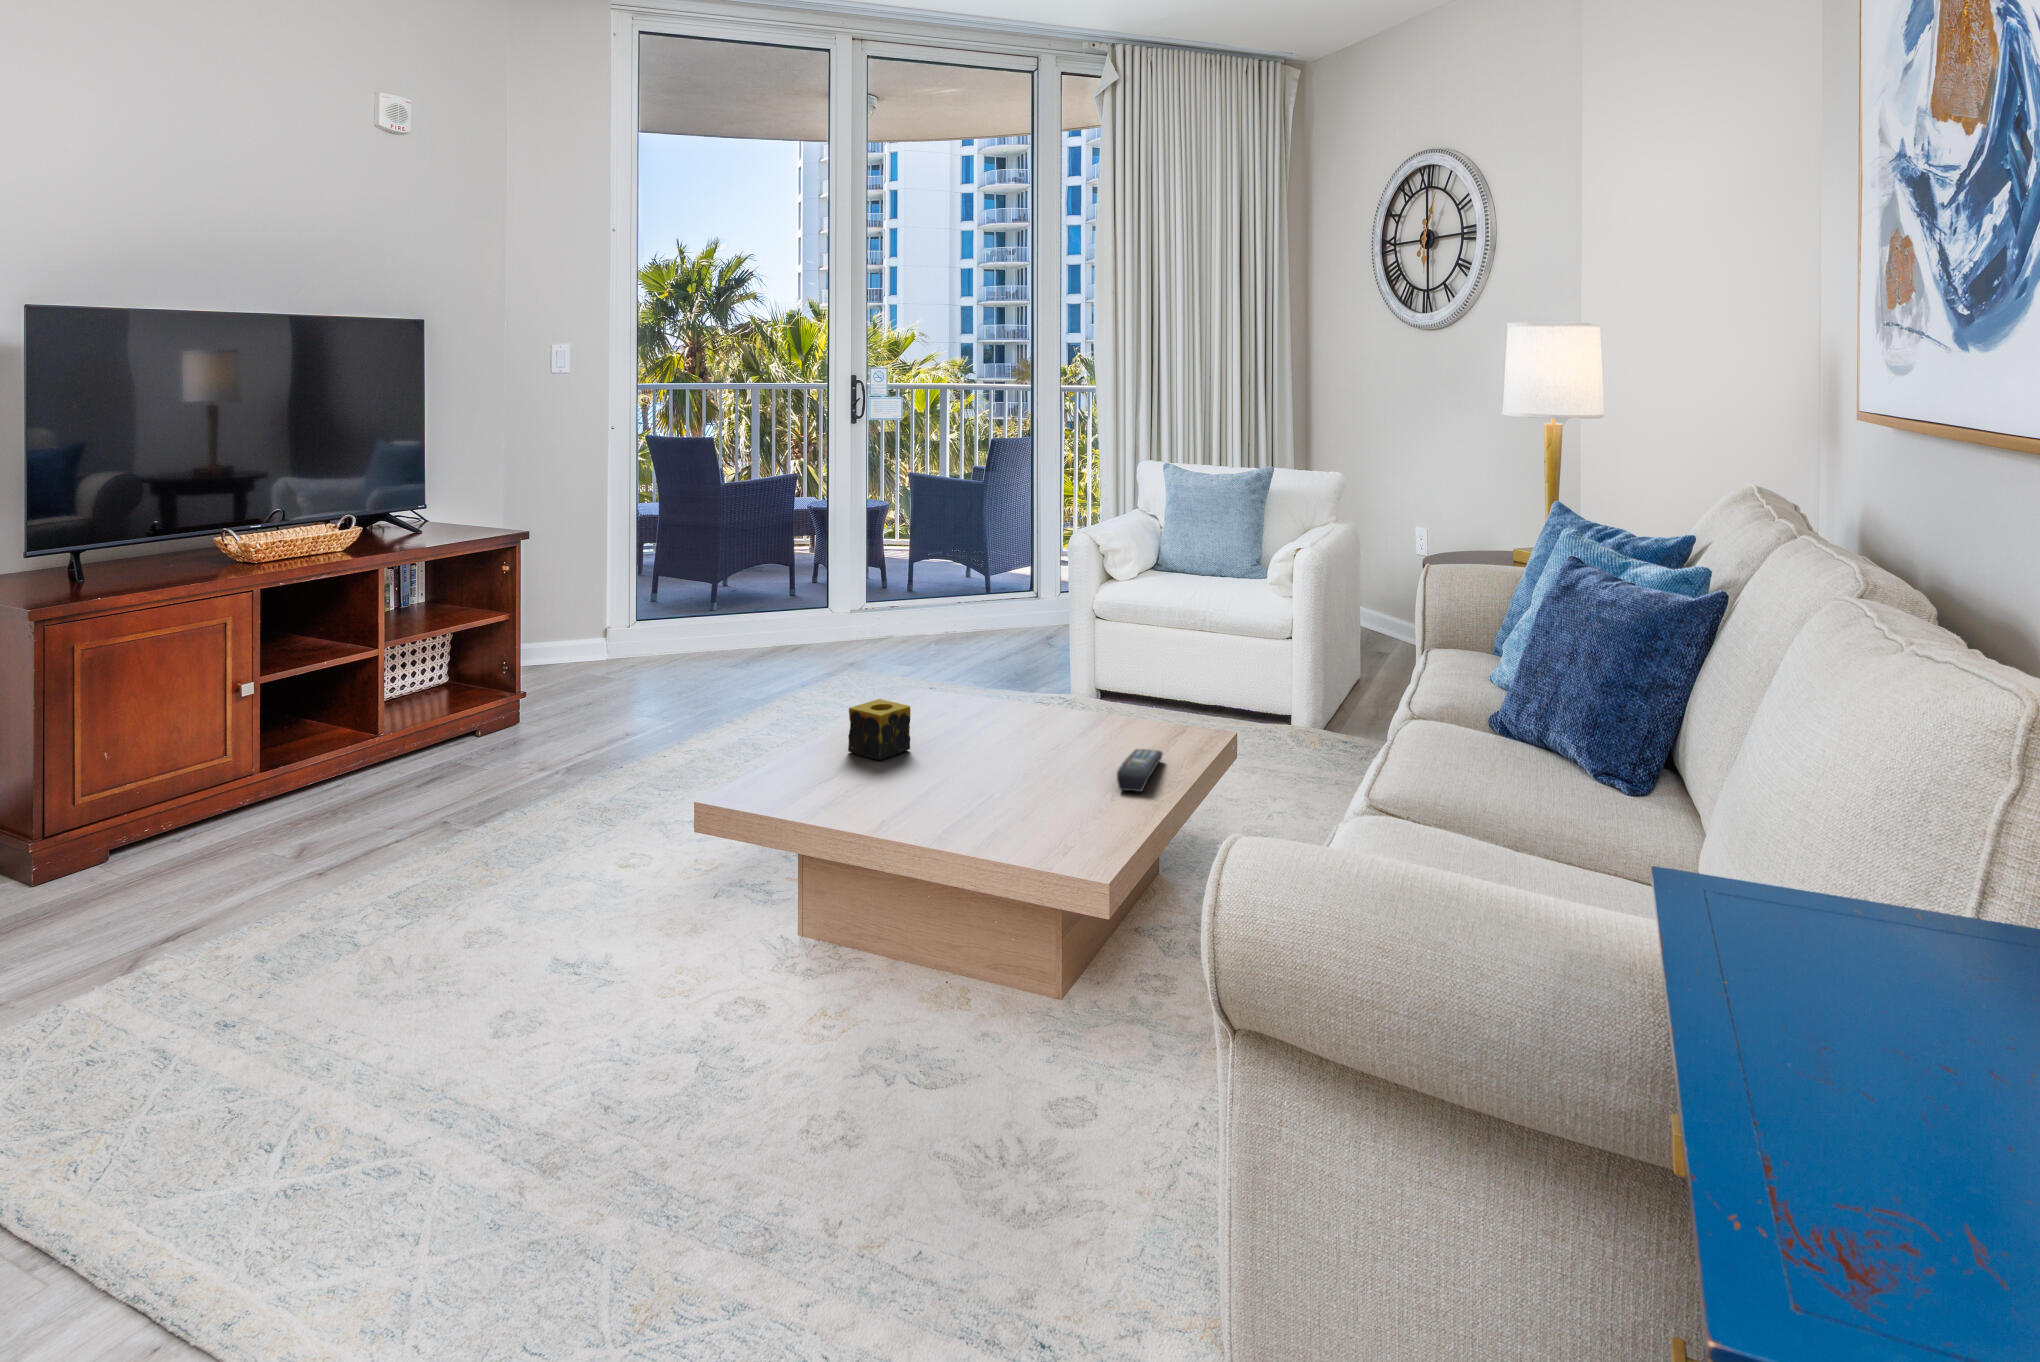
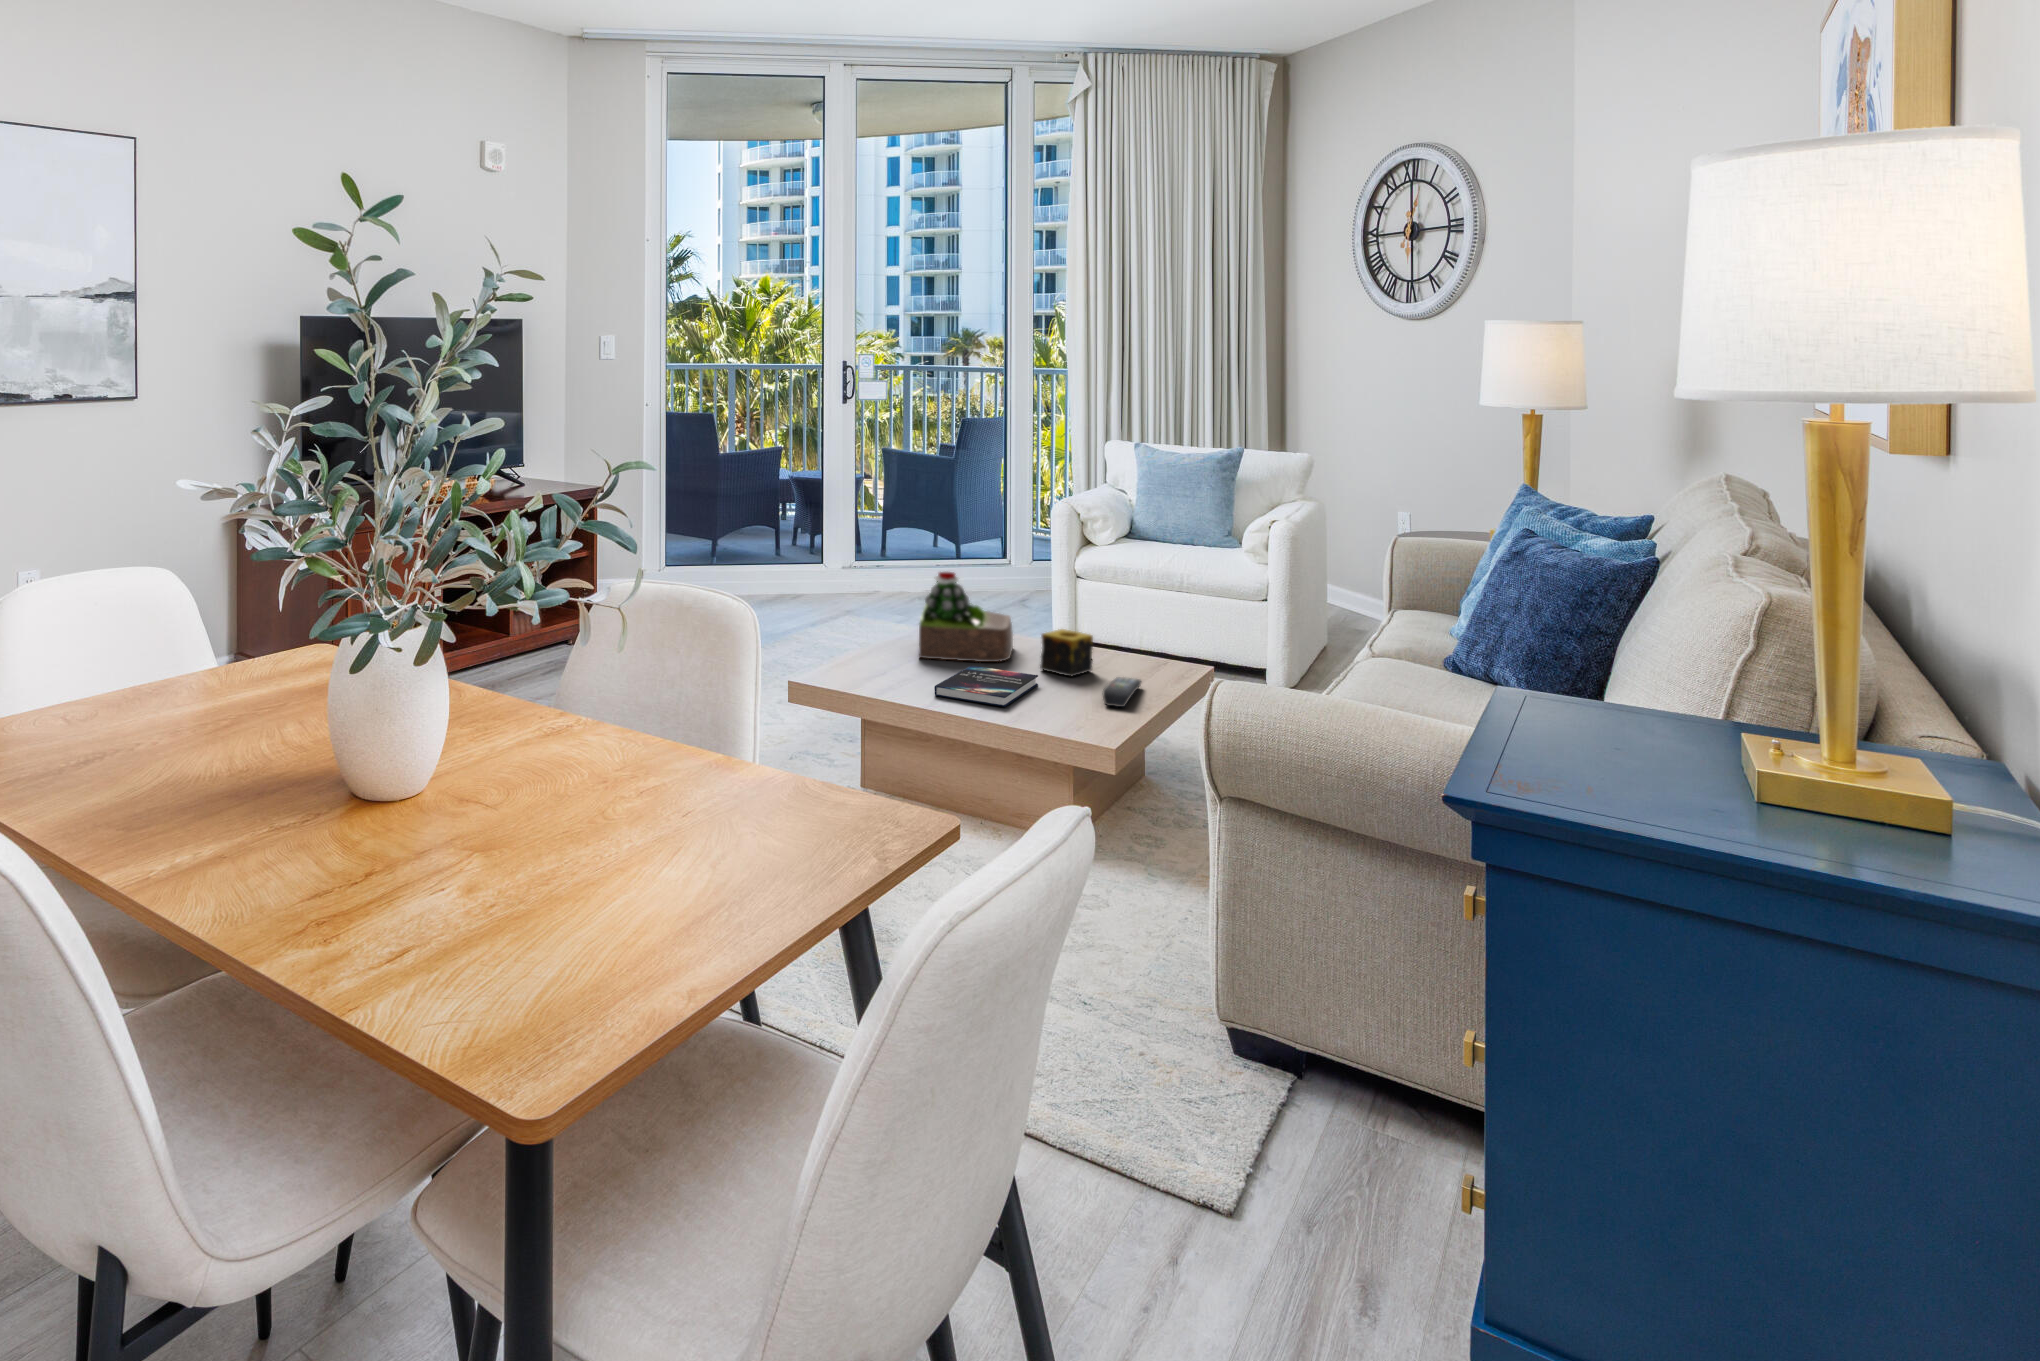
succulent plant: none [909,628,1021,736] -> present [919,572,1013,662]
candle: present [848,699,910,760] -> present [1040,629,1093,676]
hardback book: none [919,744,1045,801] -> present [935,666,1038,707]

